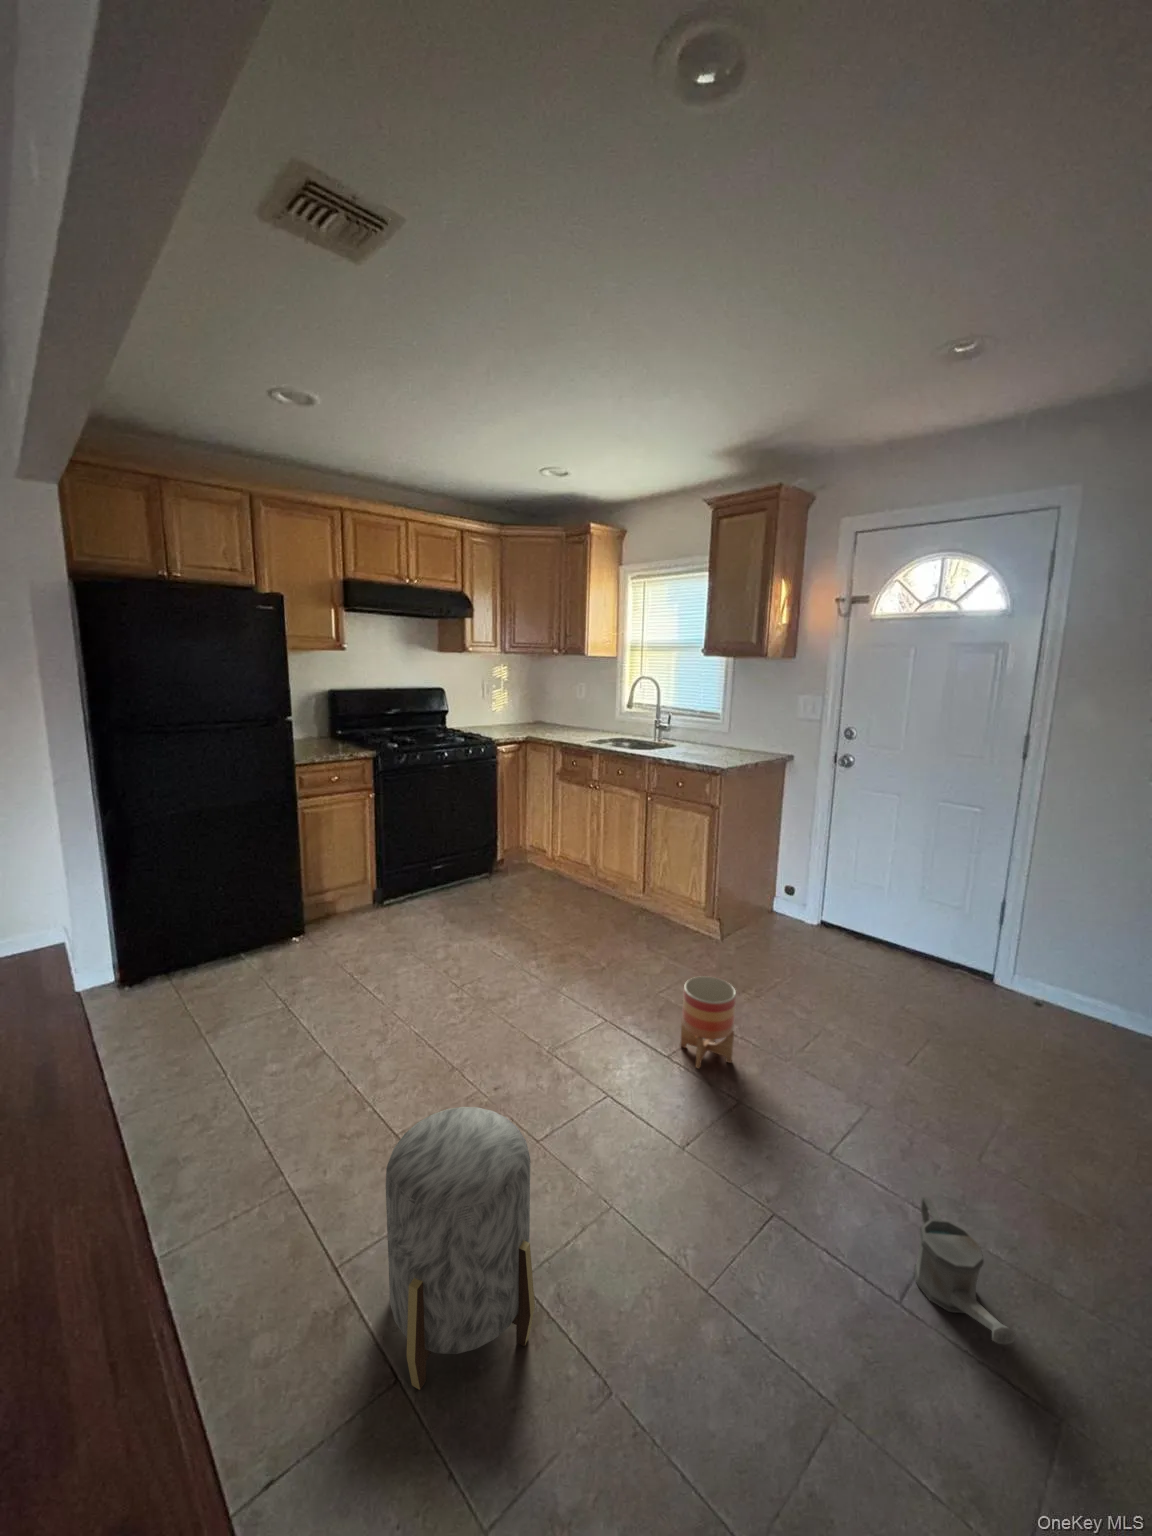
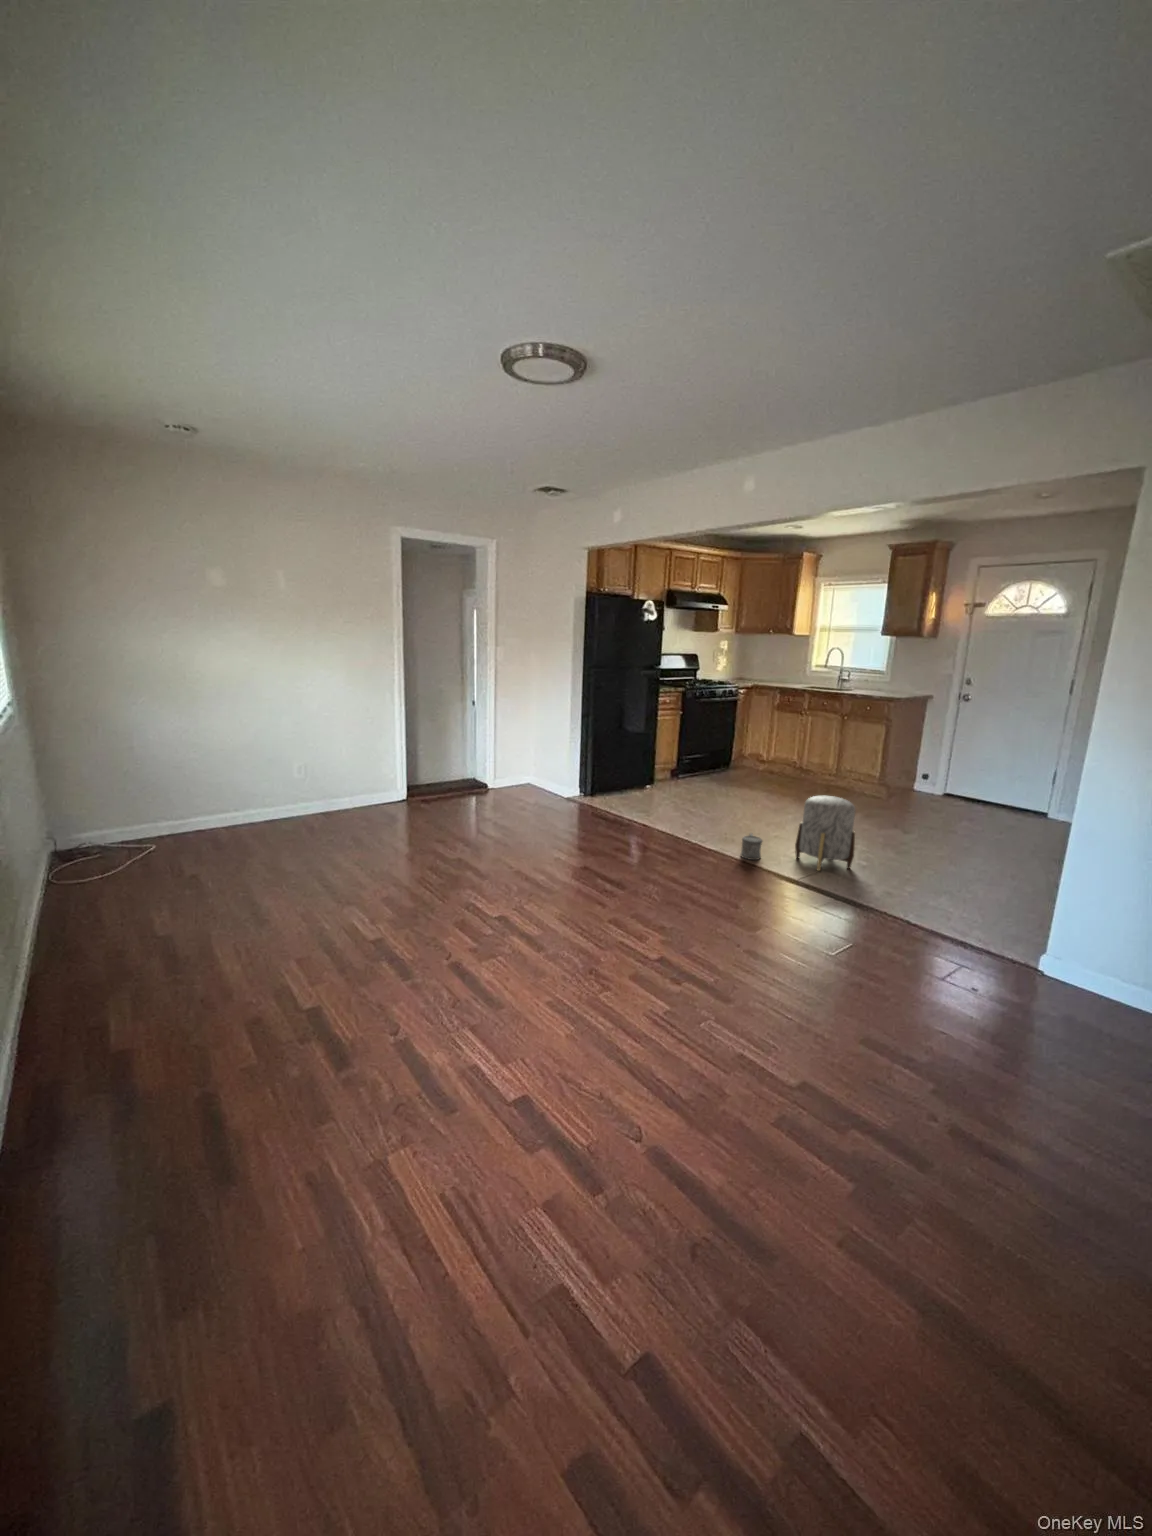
planter: present [680,976,736,1068] -> none [878,791,910,830]
watering can: present [914,1197,1016,1344] -> present [741,833,762,860]

